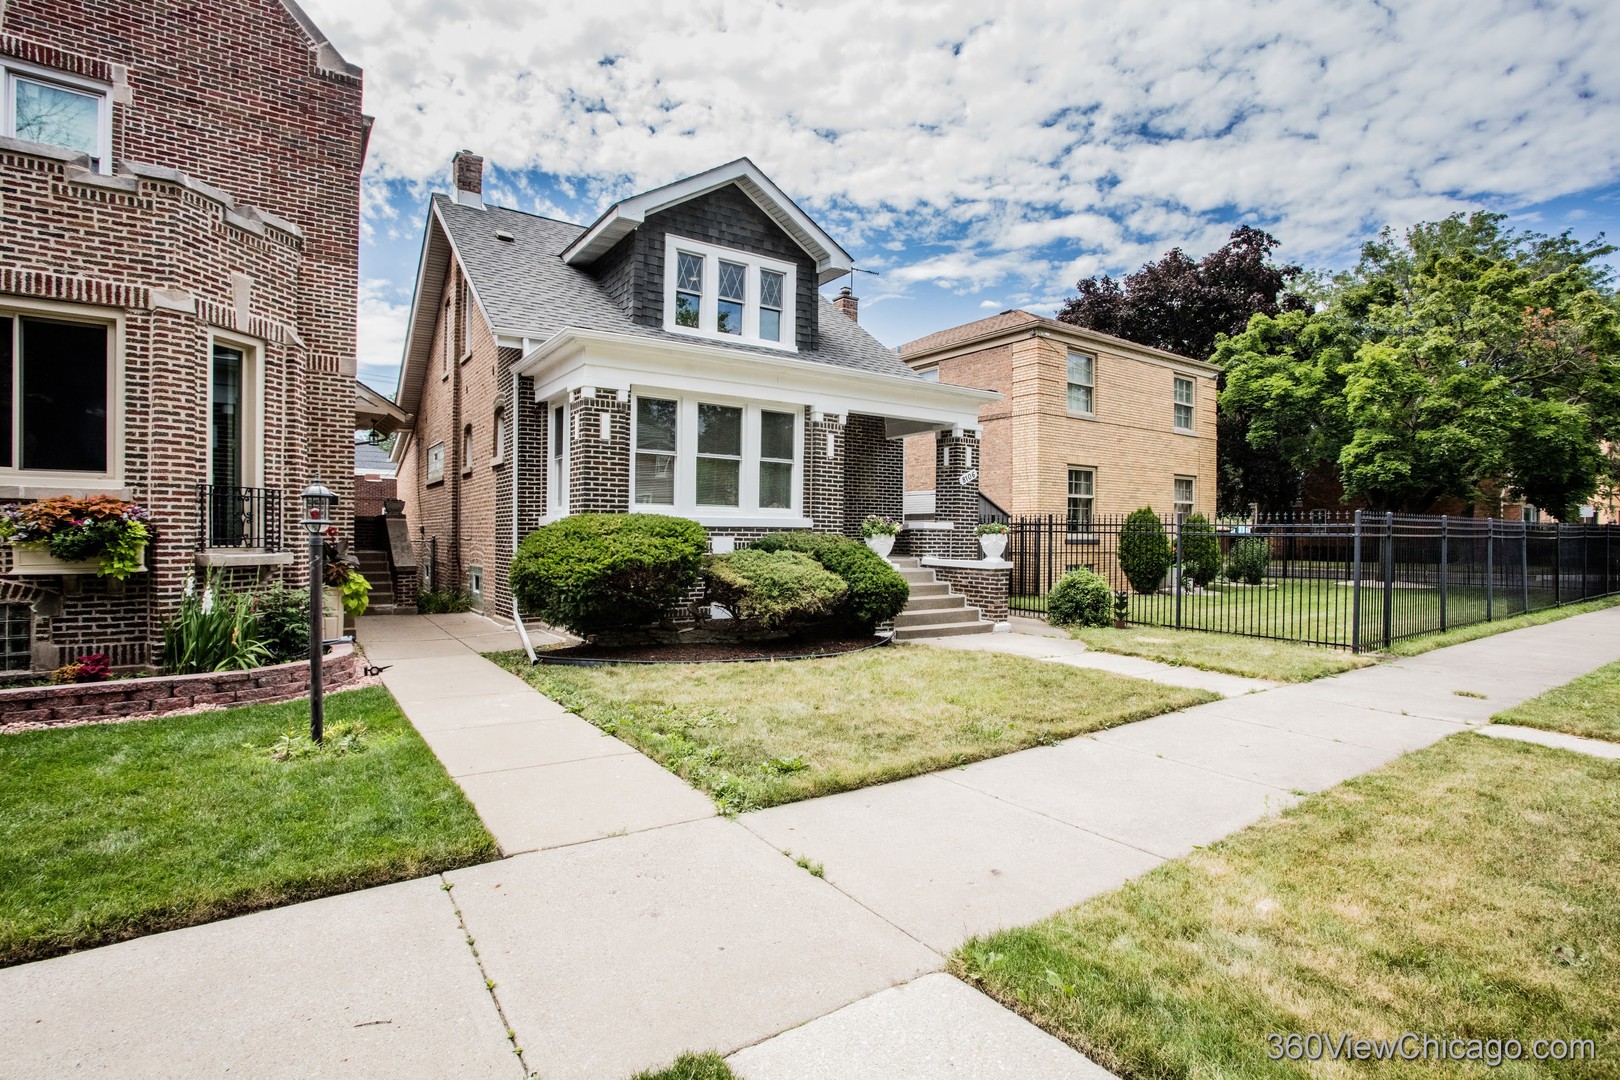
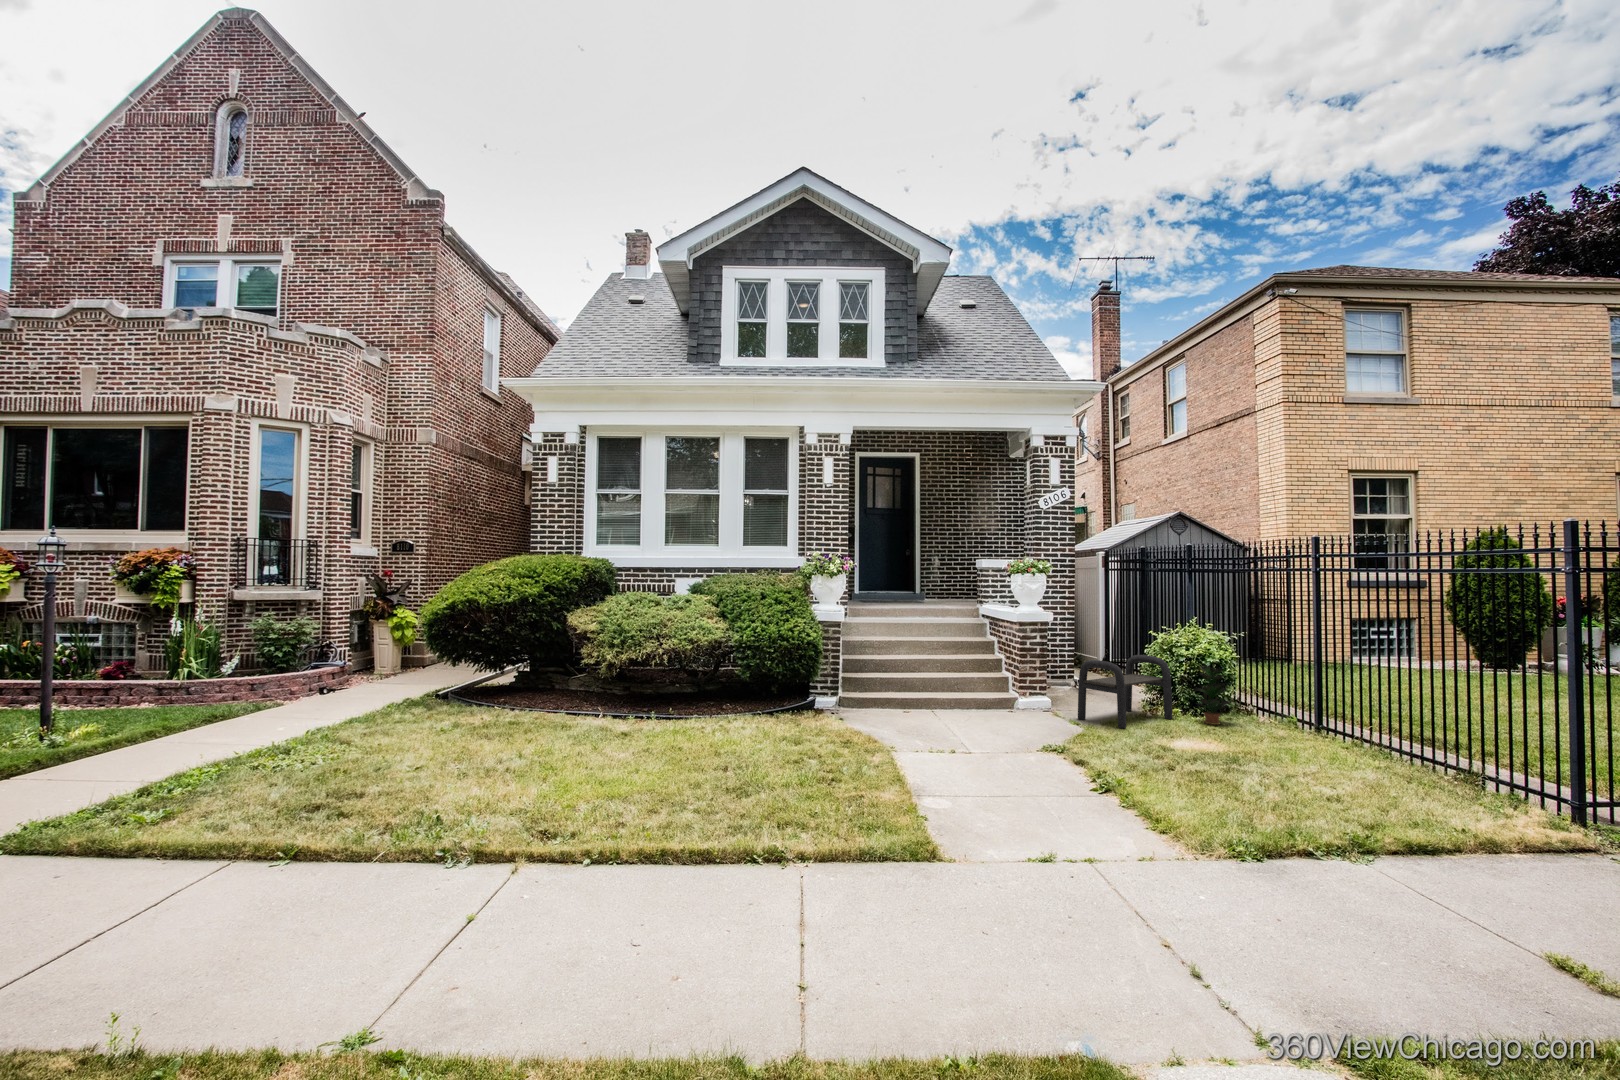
bench: none [1056,587,1098,634] -> present [1078,655,1172,728]

